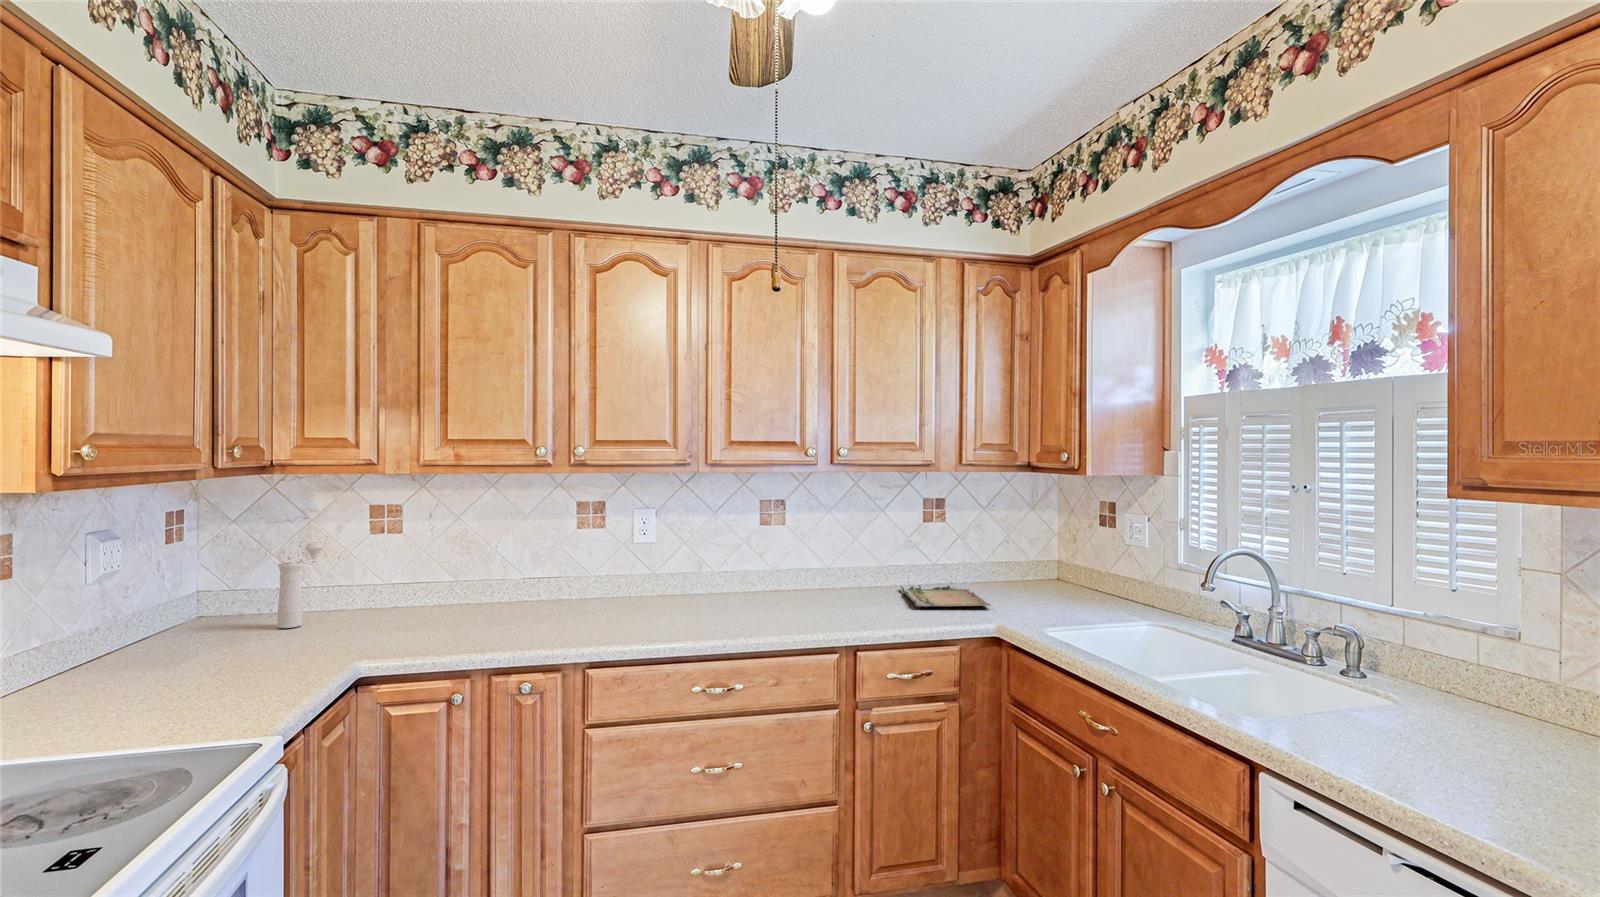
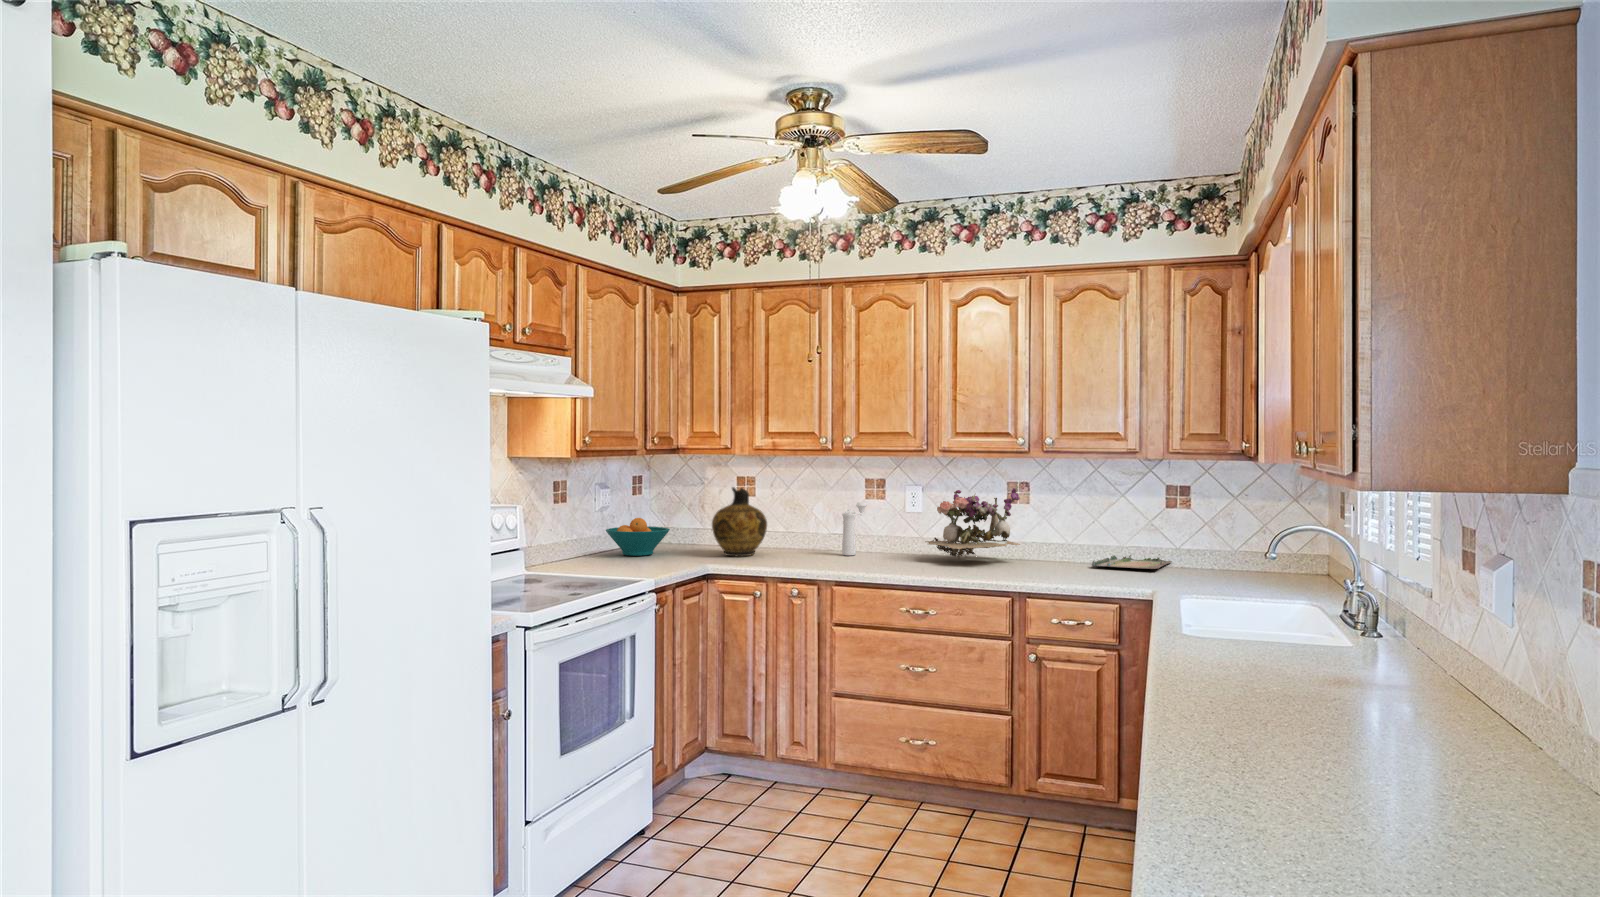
flower arrangement: none [698,511,826,612] -> present [925,486,1020,559]
ceramic jug: none [353,527,454,642] -> present [712,487,767,556]
pepper mill: present [277,542,324,628] -> present [842,502,867,555]
fruit bowl: none [114,591,263,665] -> present [606,518,670,556]

